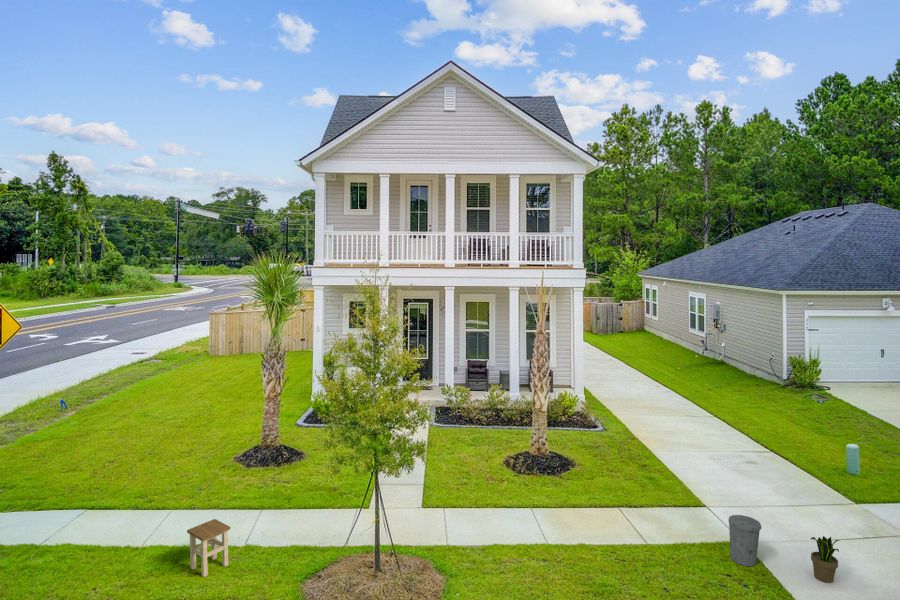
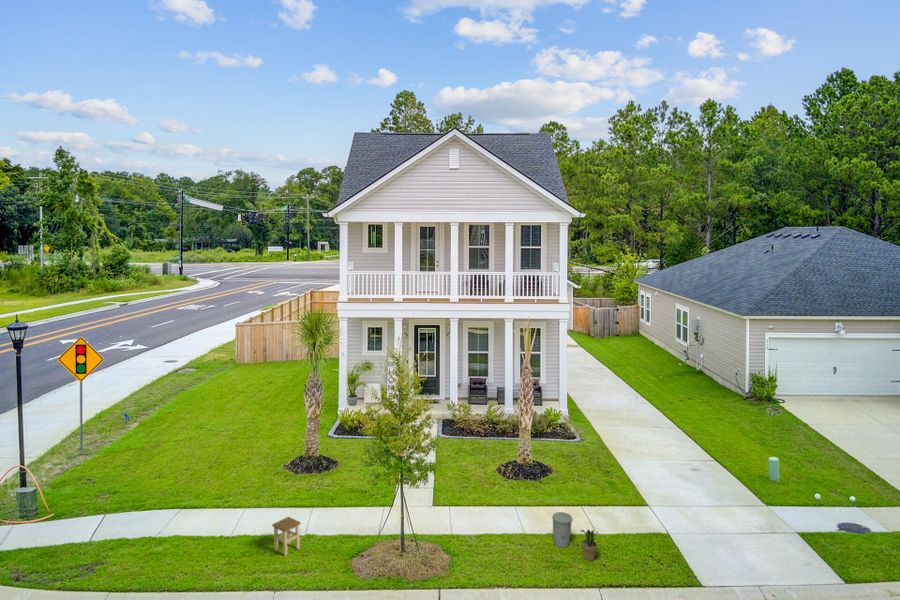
trash can: present [728,515,761,566] -> present [552,512,573,547]
potted plant: present [811,536,839,583] -> present [581,529,598,561]

